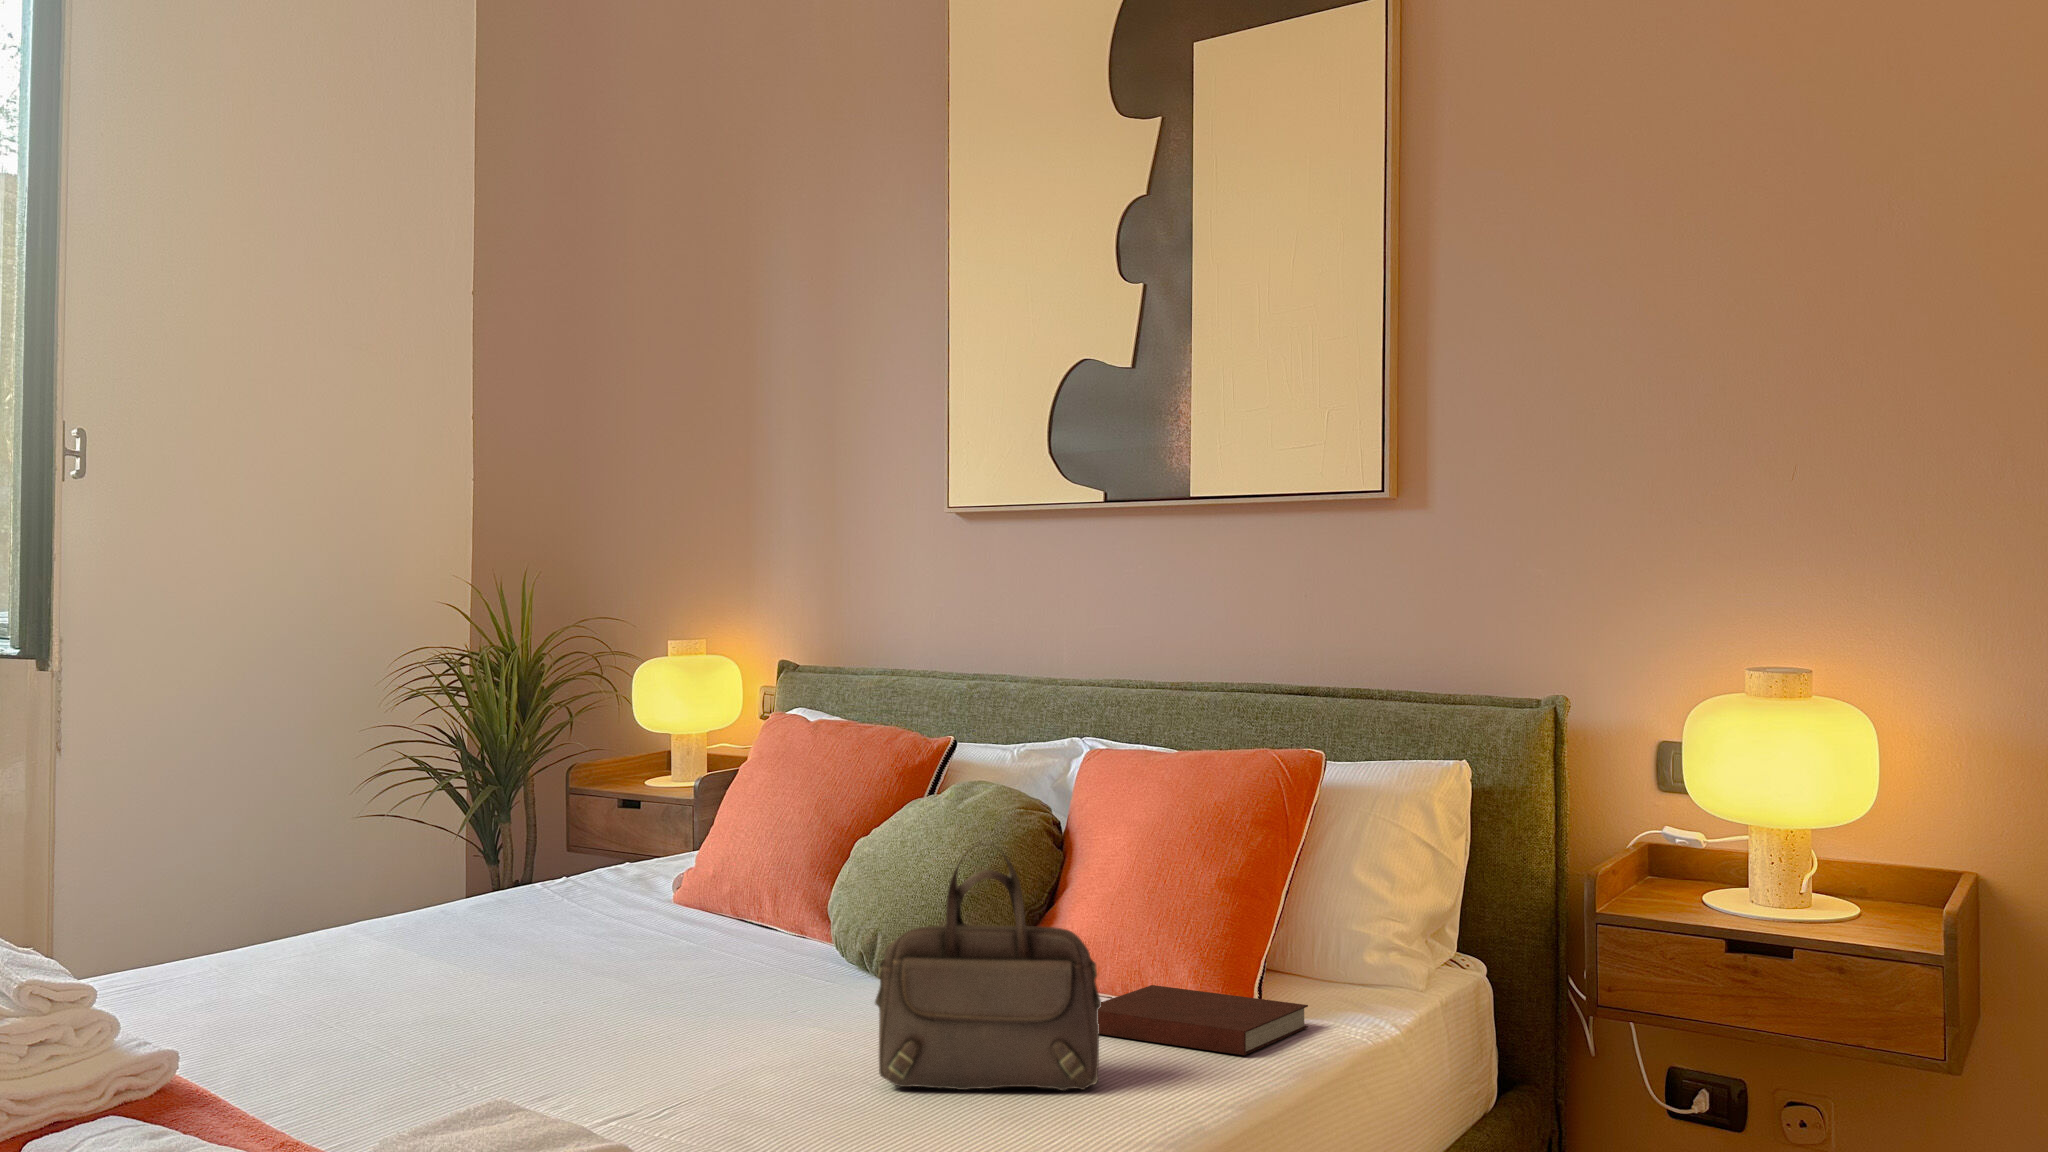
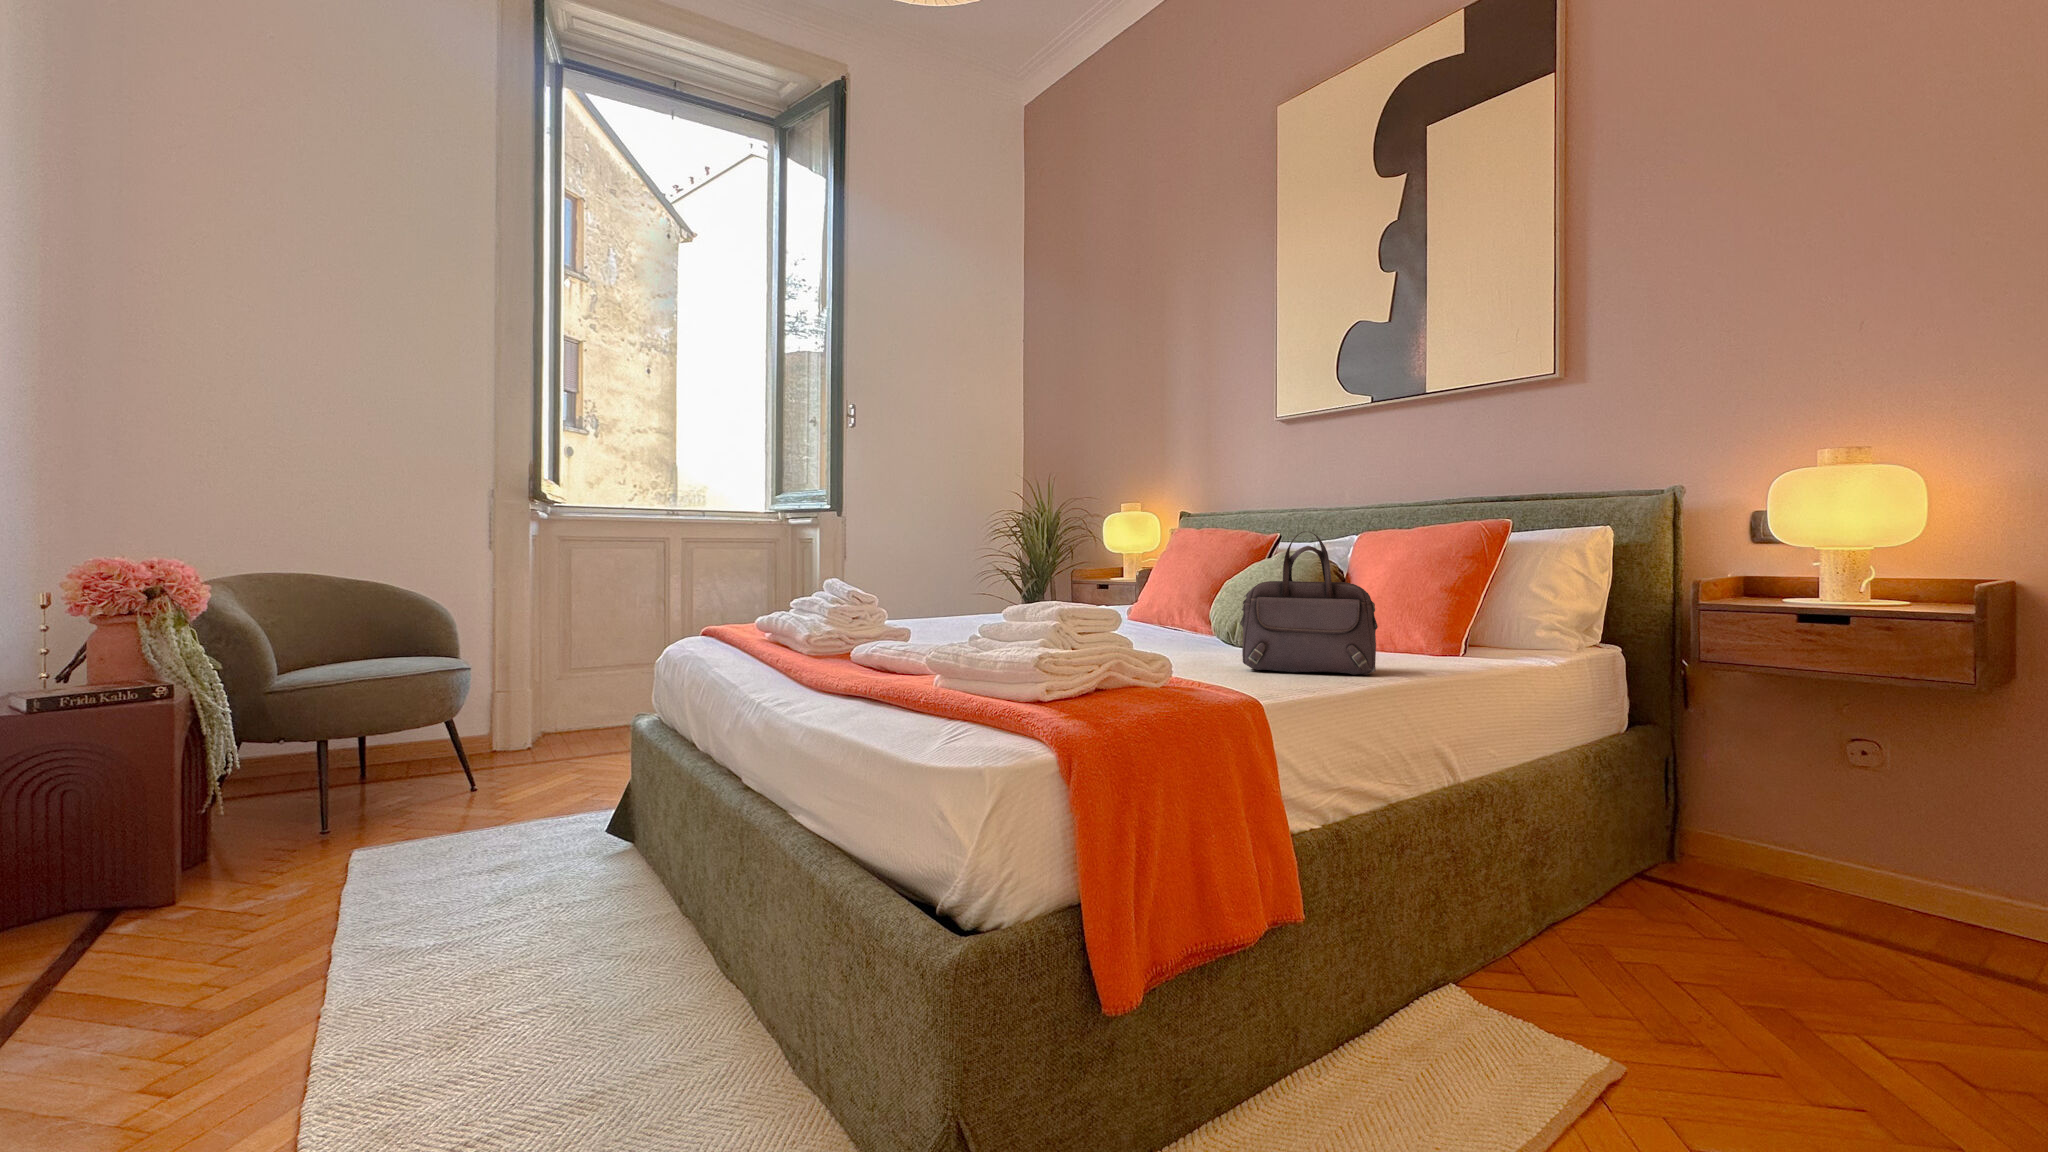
notebook: present [1098,985,1308,1055] -> none [1361,641,1508,668]

